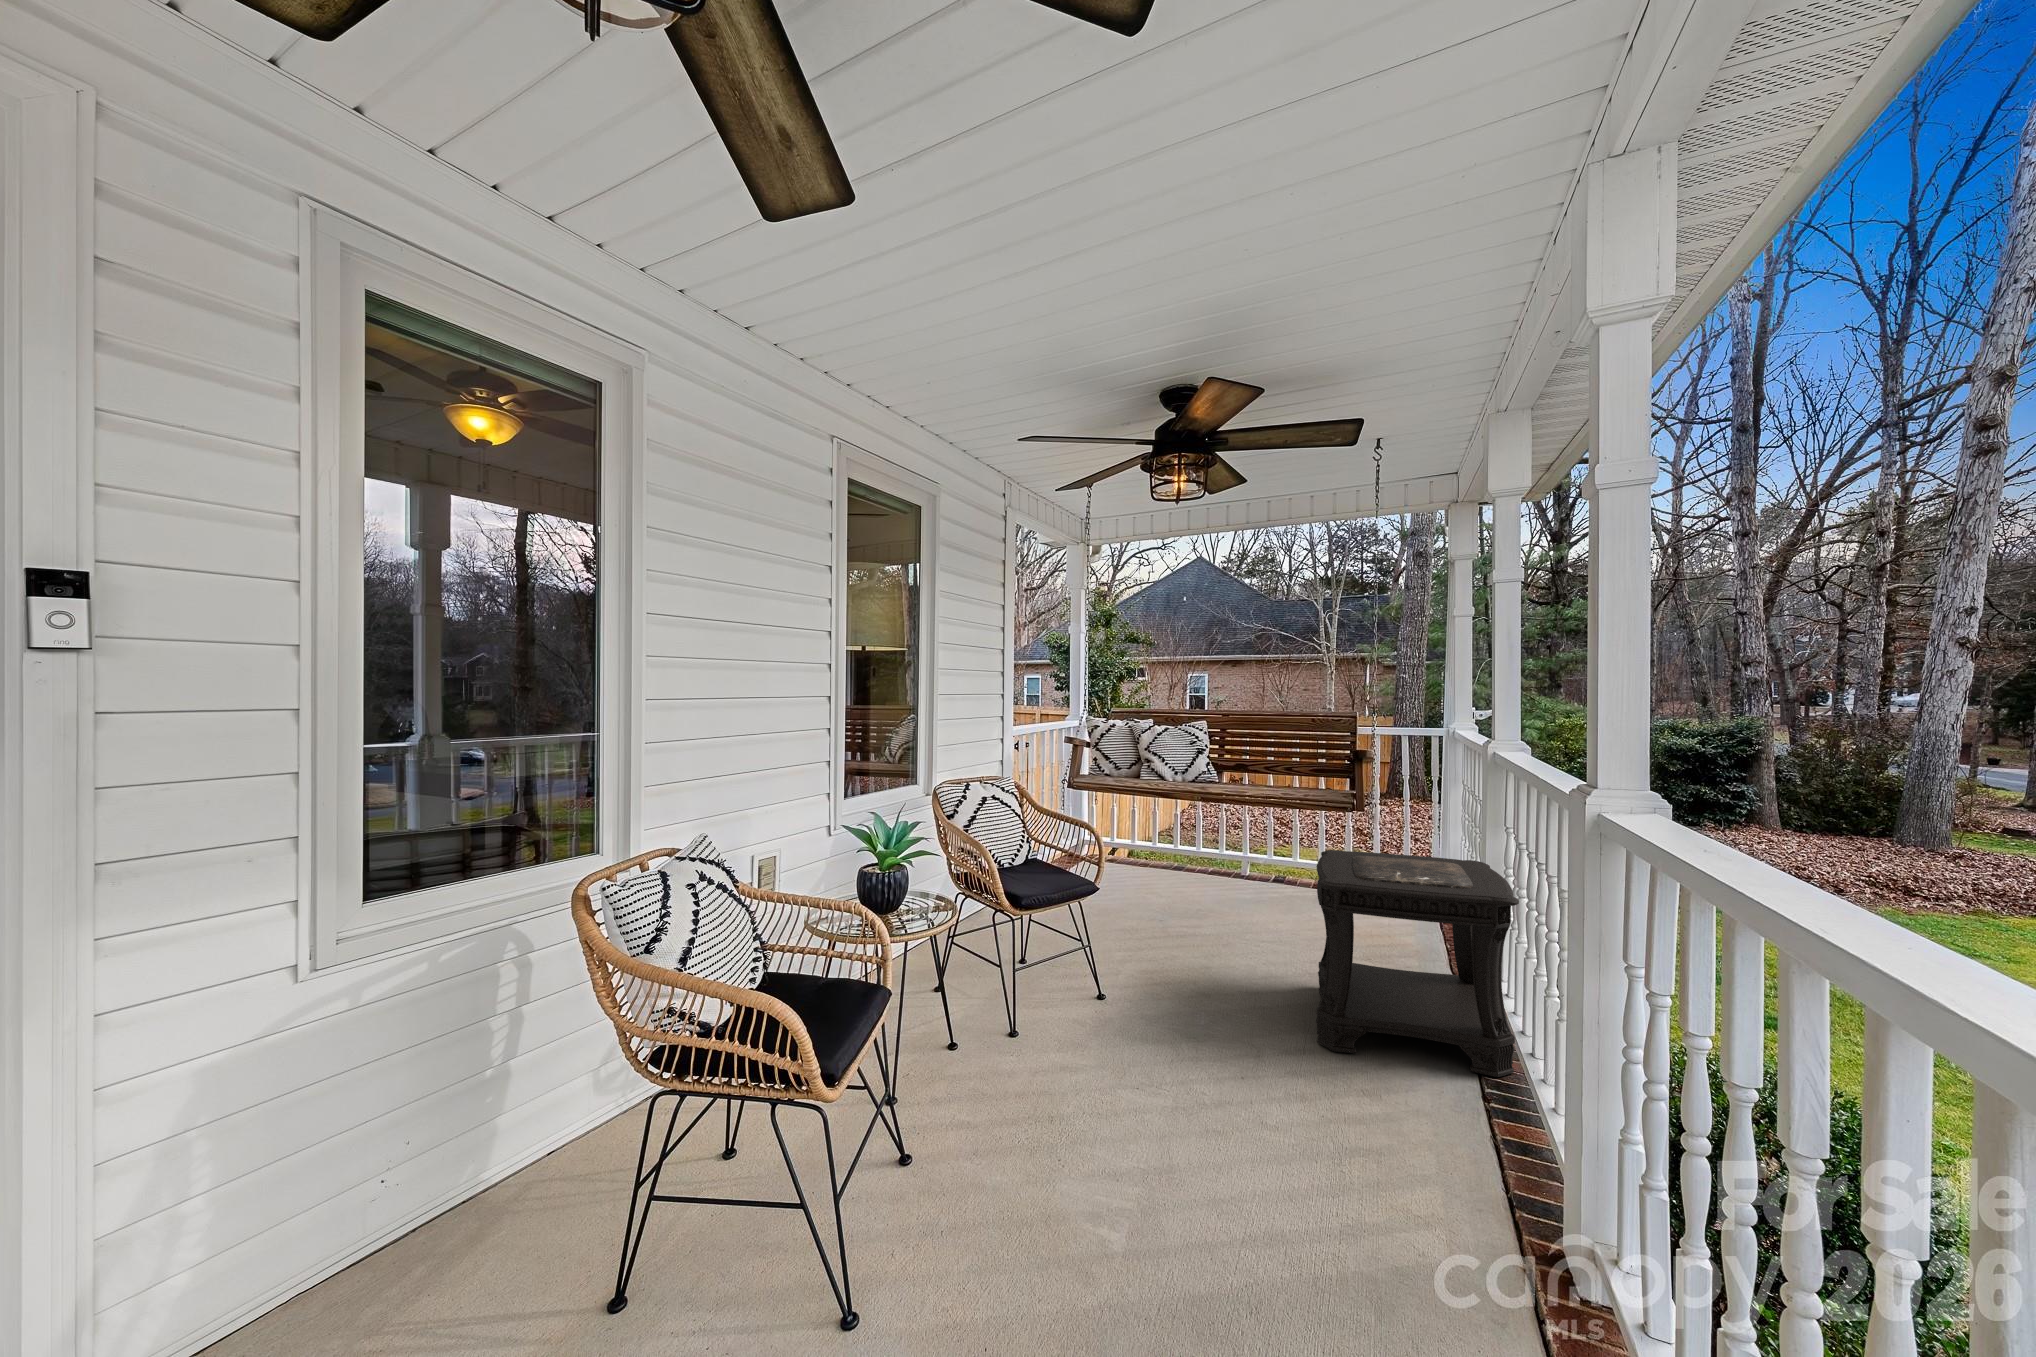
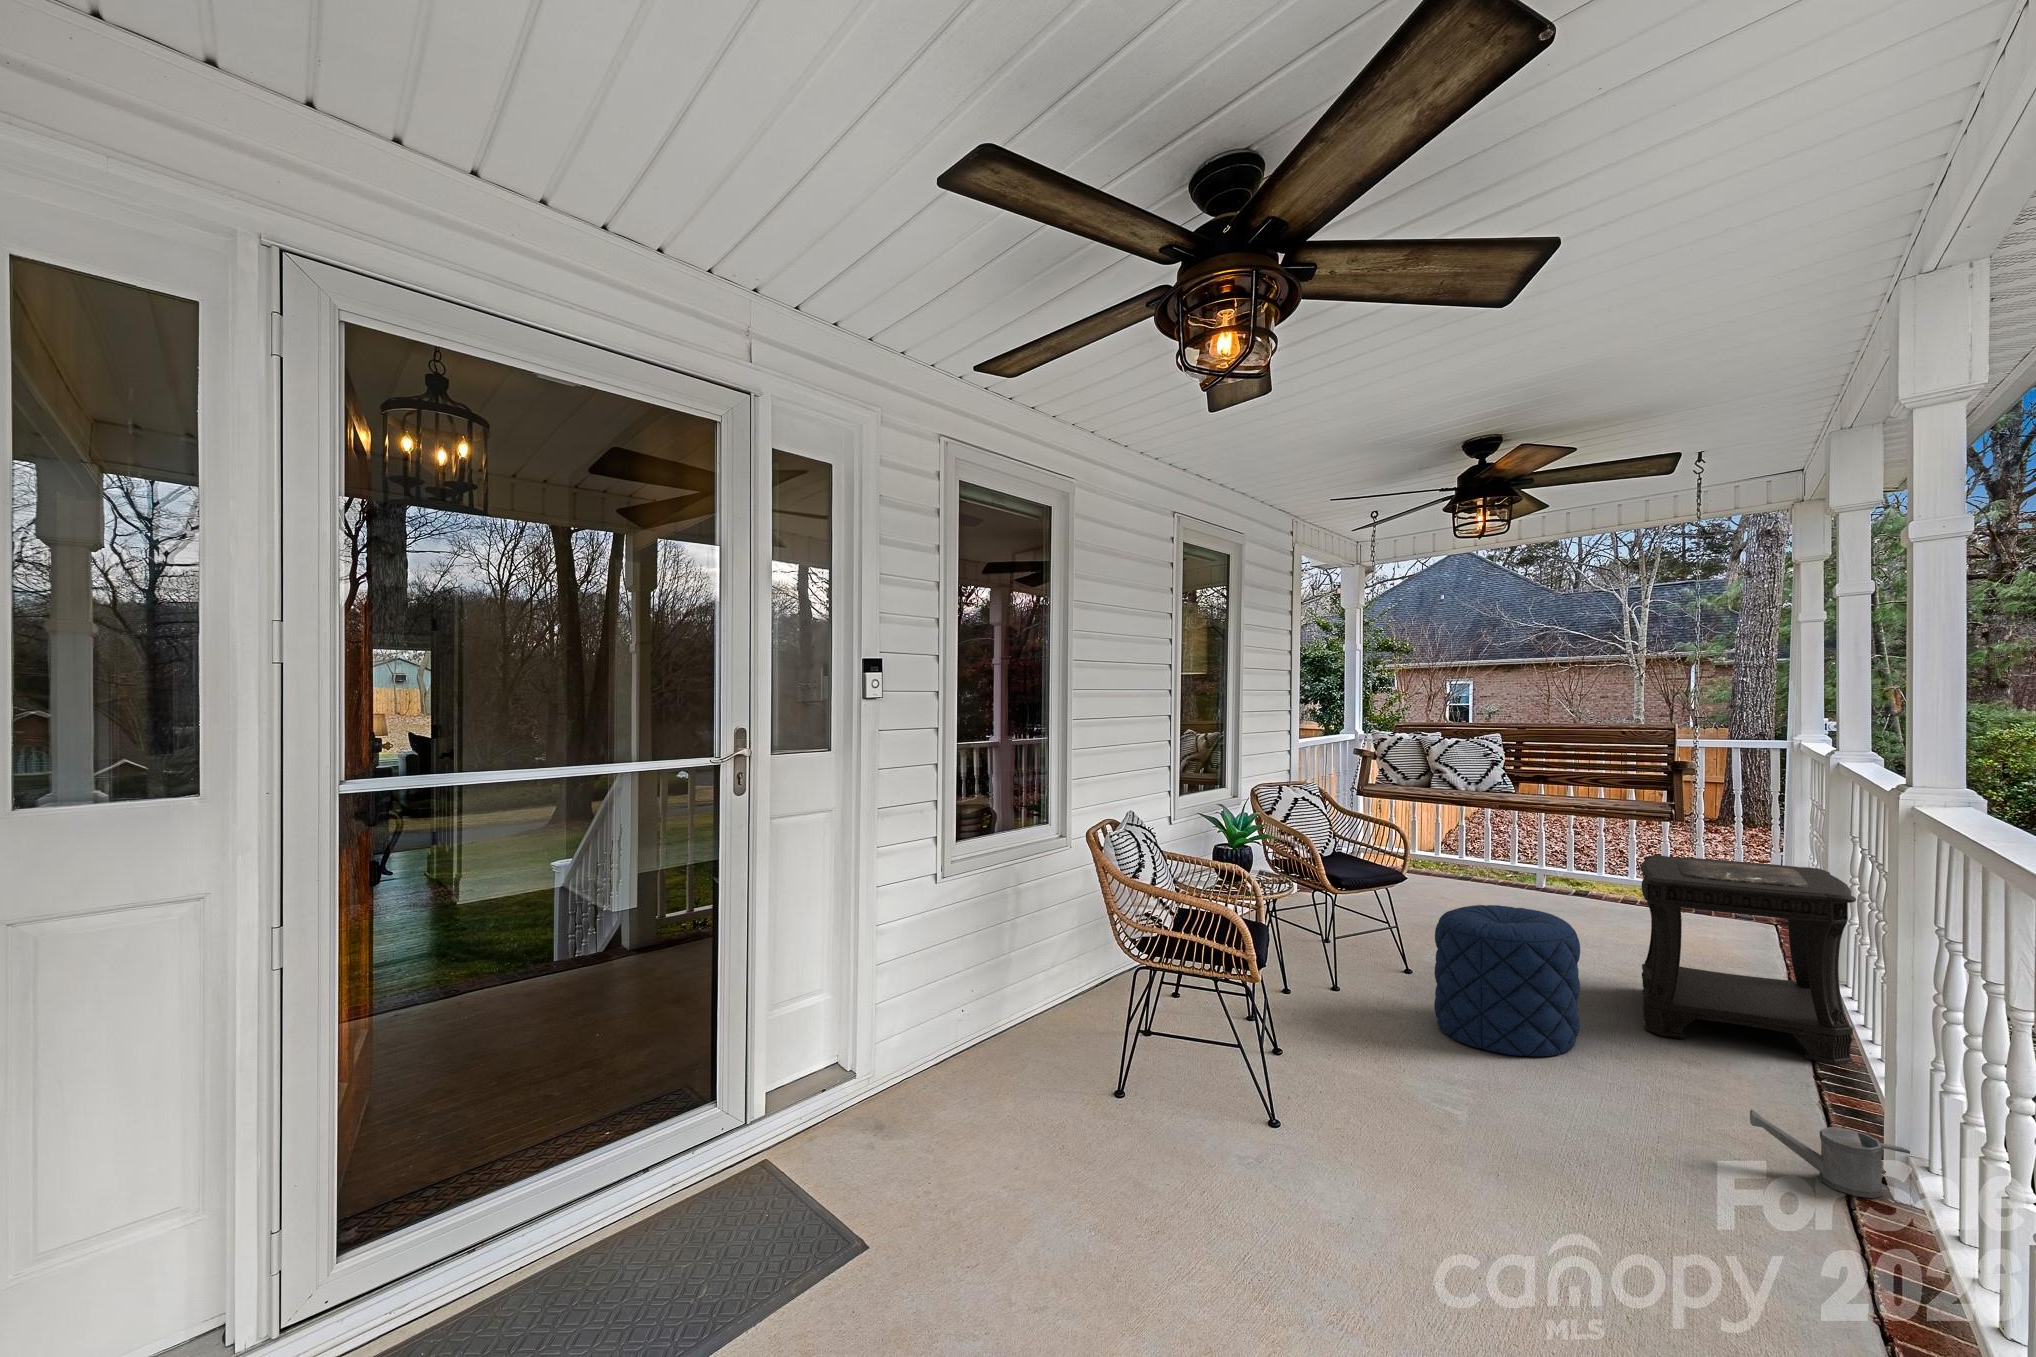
pouf: none [1105,916,1252,1095] -> present [1434,905,1580,1056]
watering can: none [1422,1187,1604,1304] -> present [1750,1109,1910,1198]

